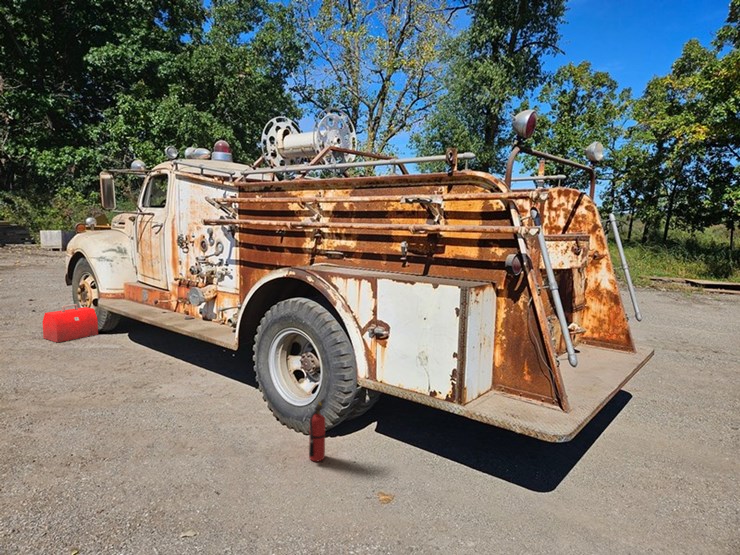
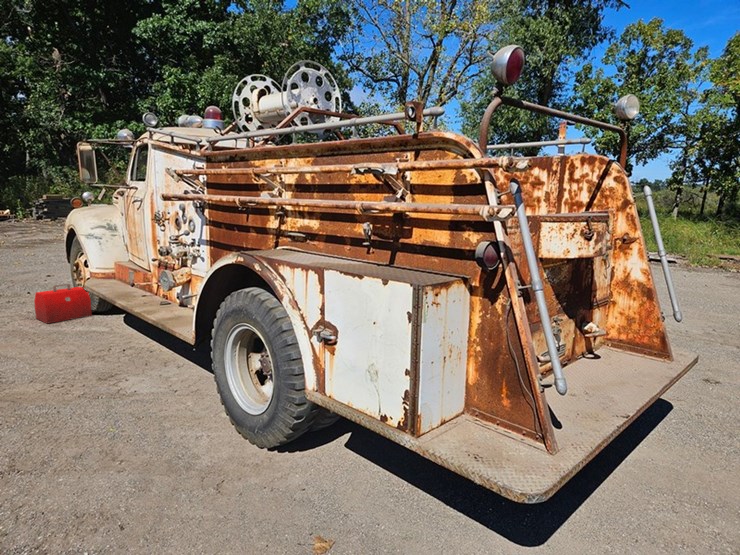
fire extinguisher: present [309,399,325,461] -> none [251,409,273,481]

